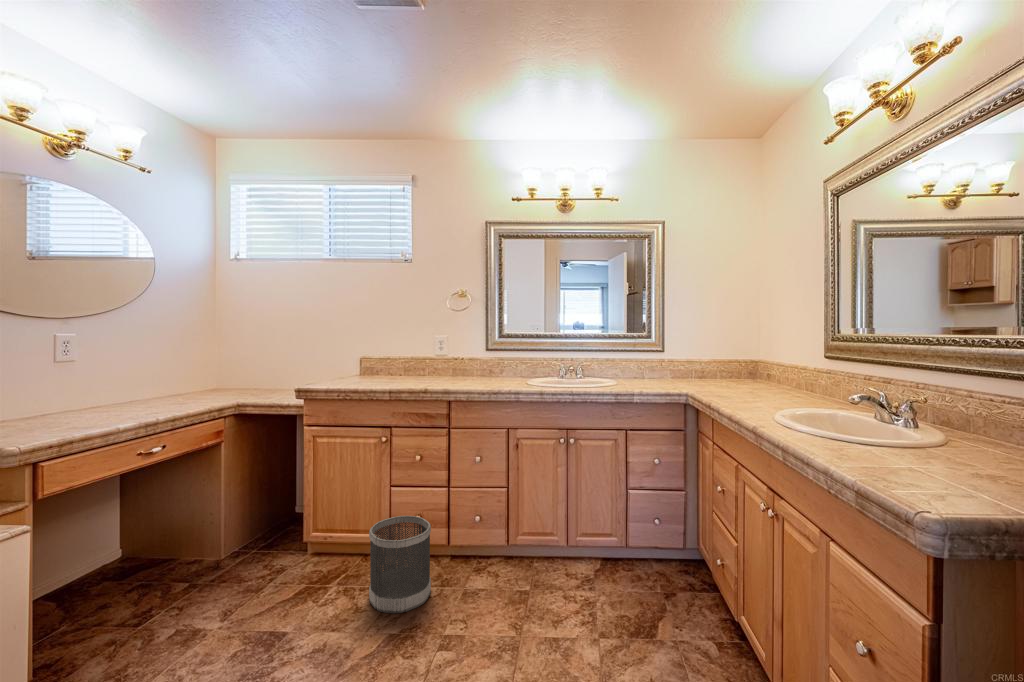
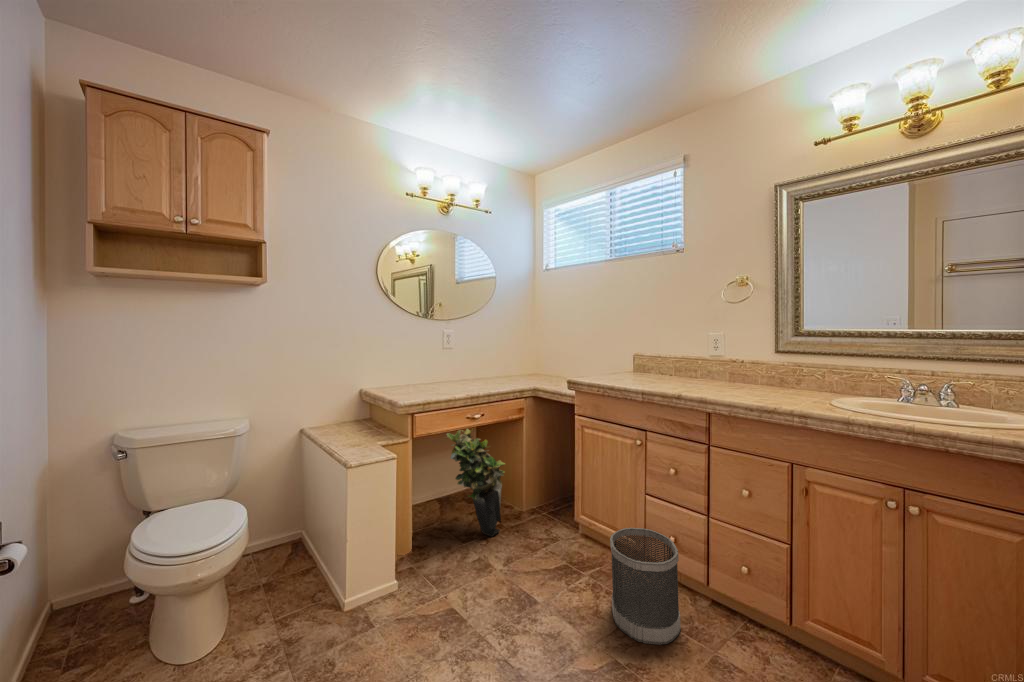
potted plant: none [95,460,207,602] -> present [447,429,505,537]

